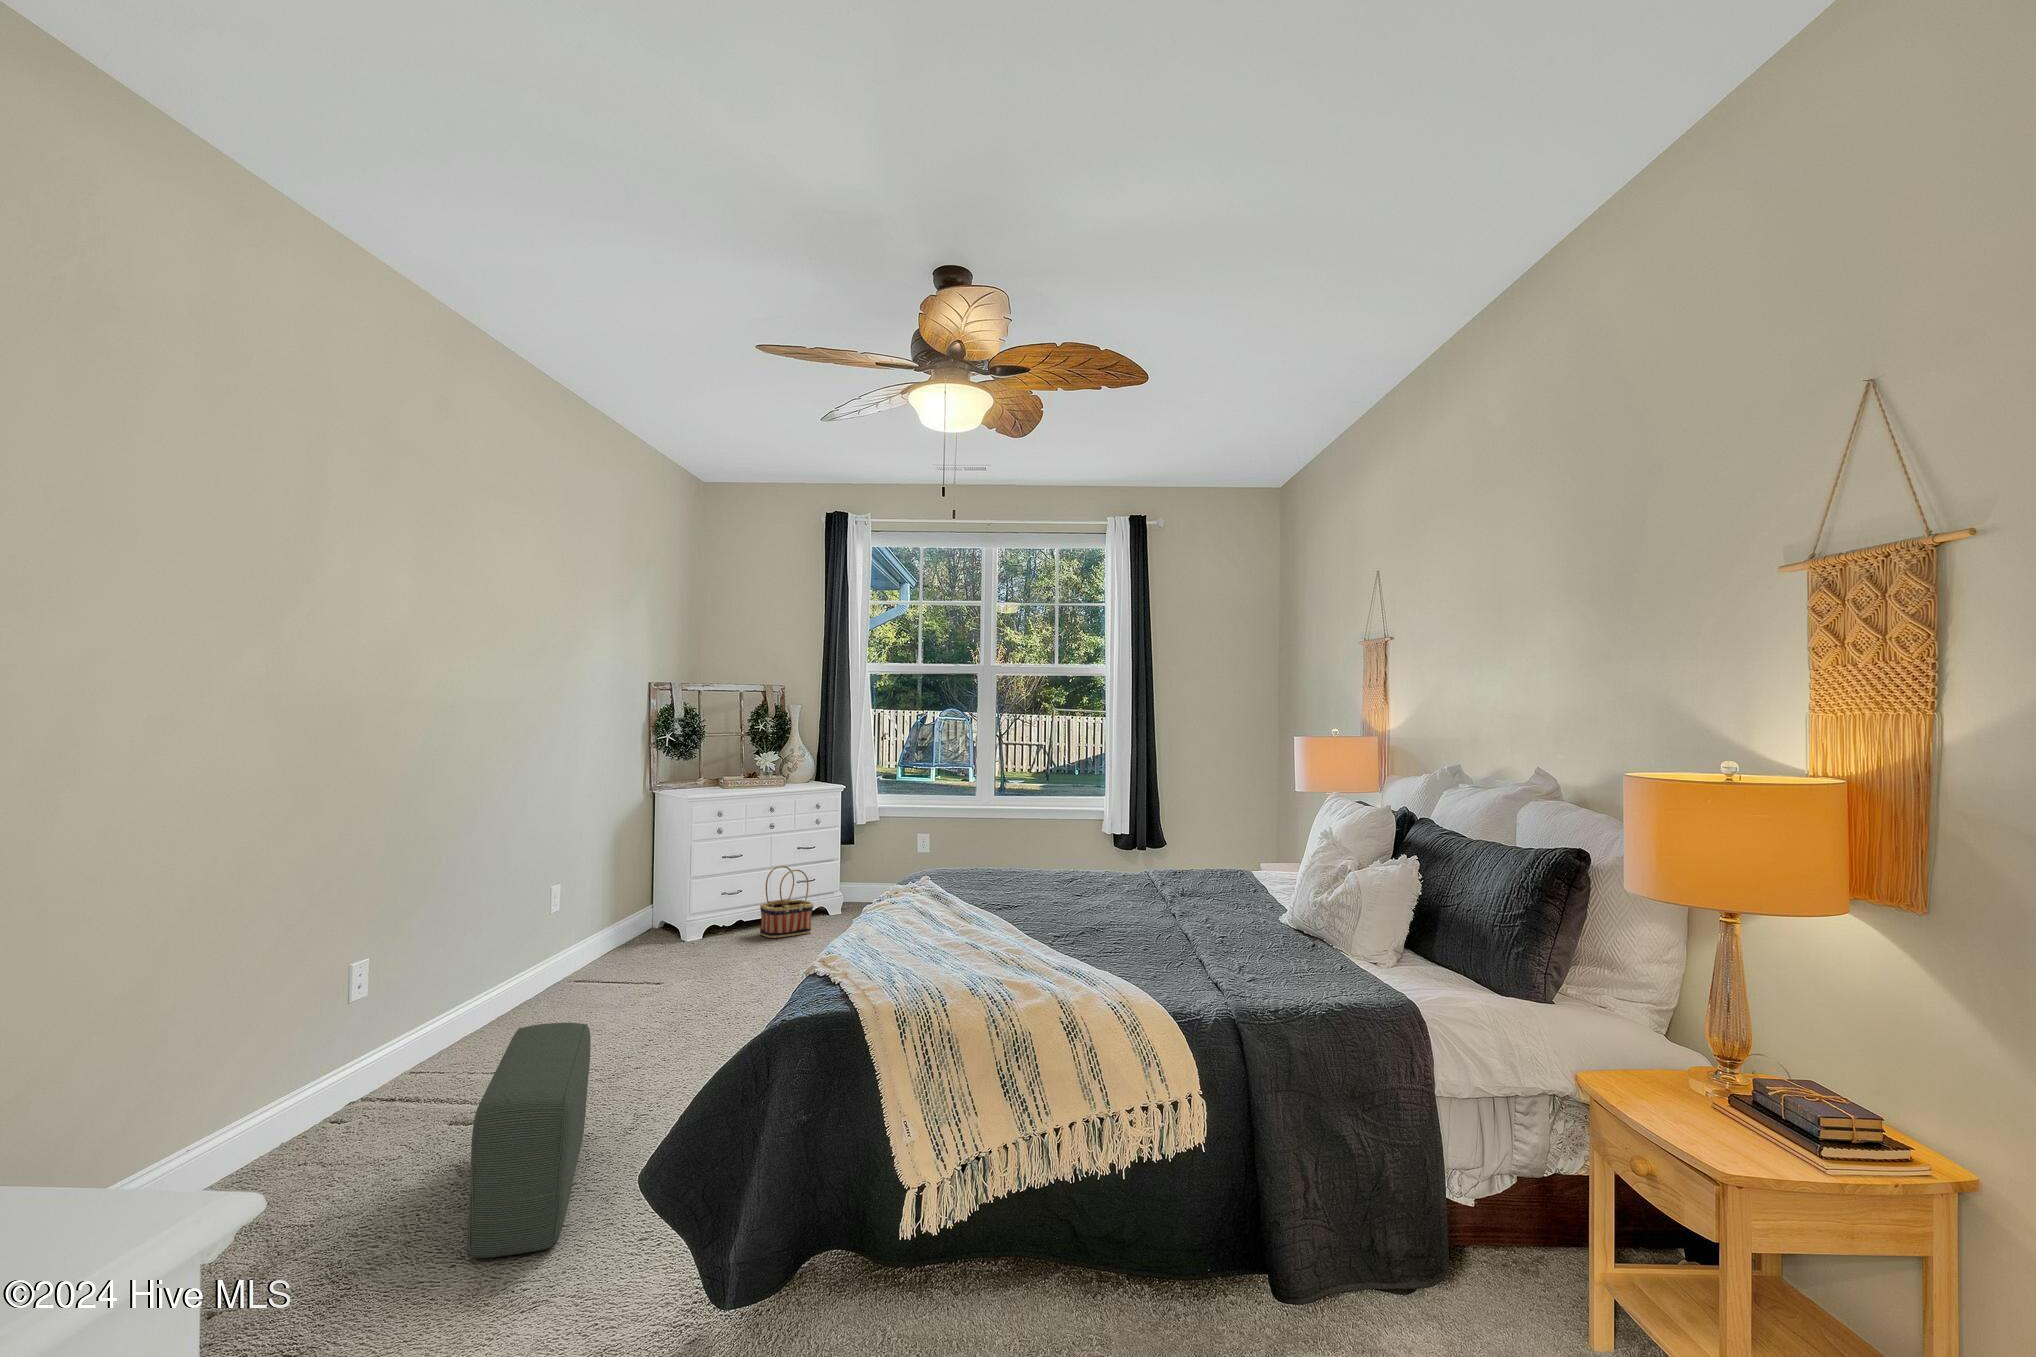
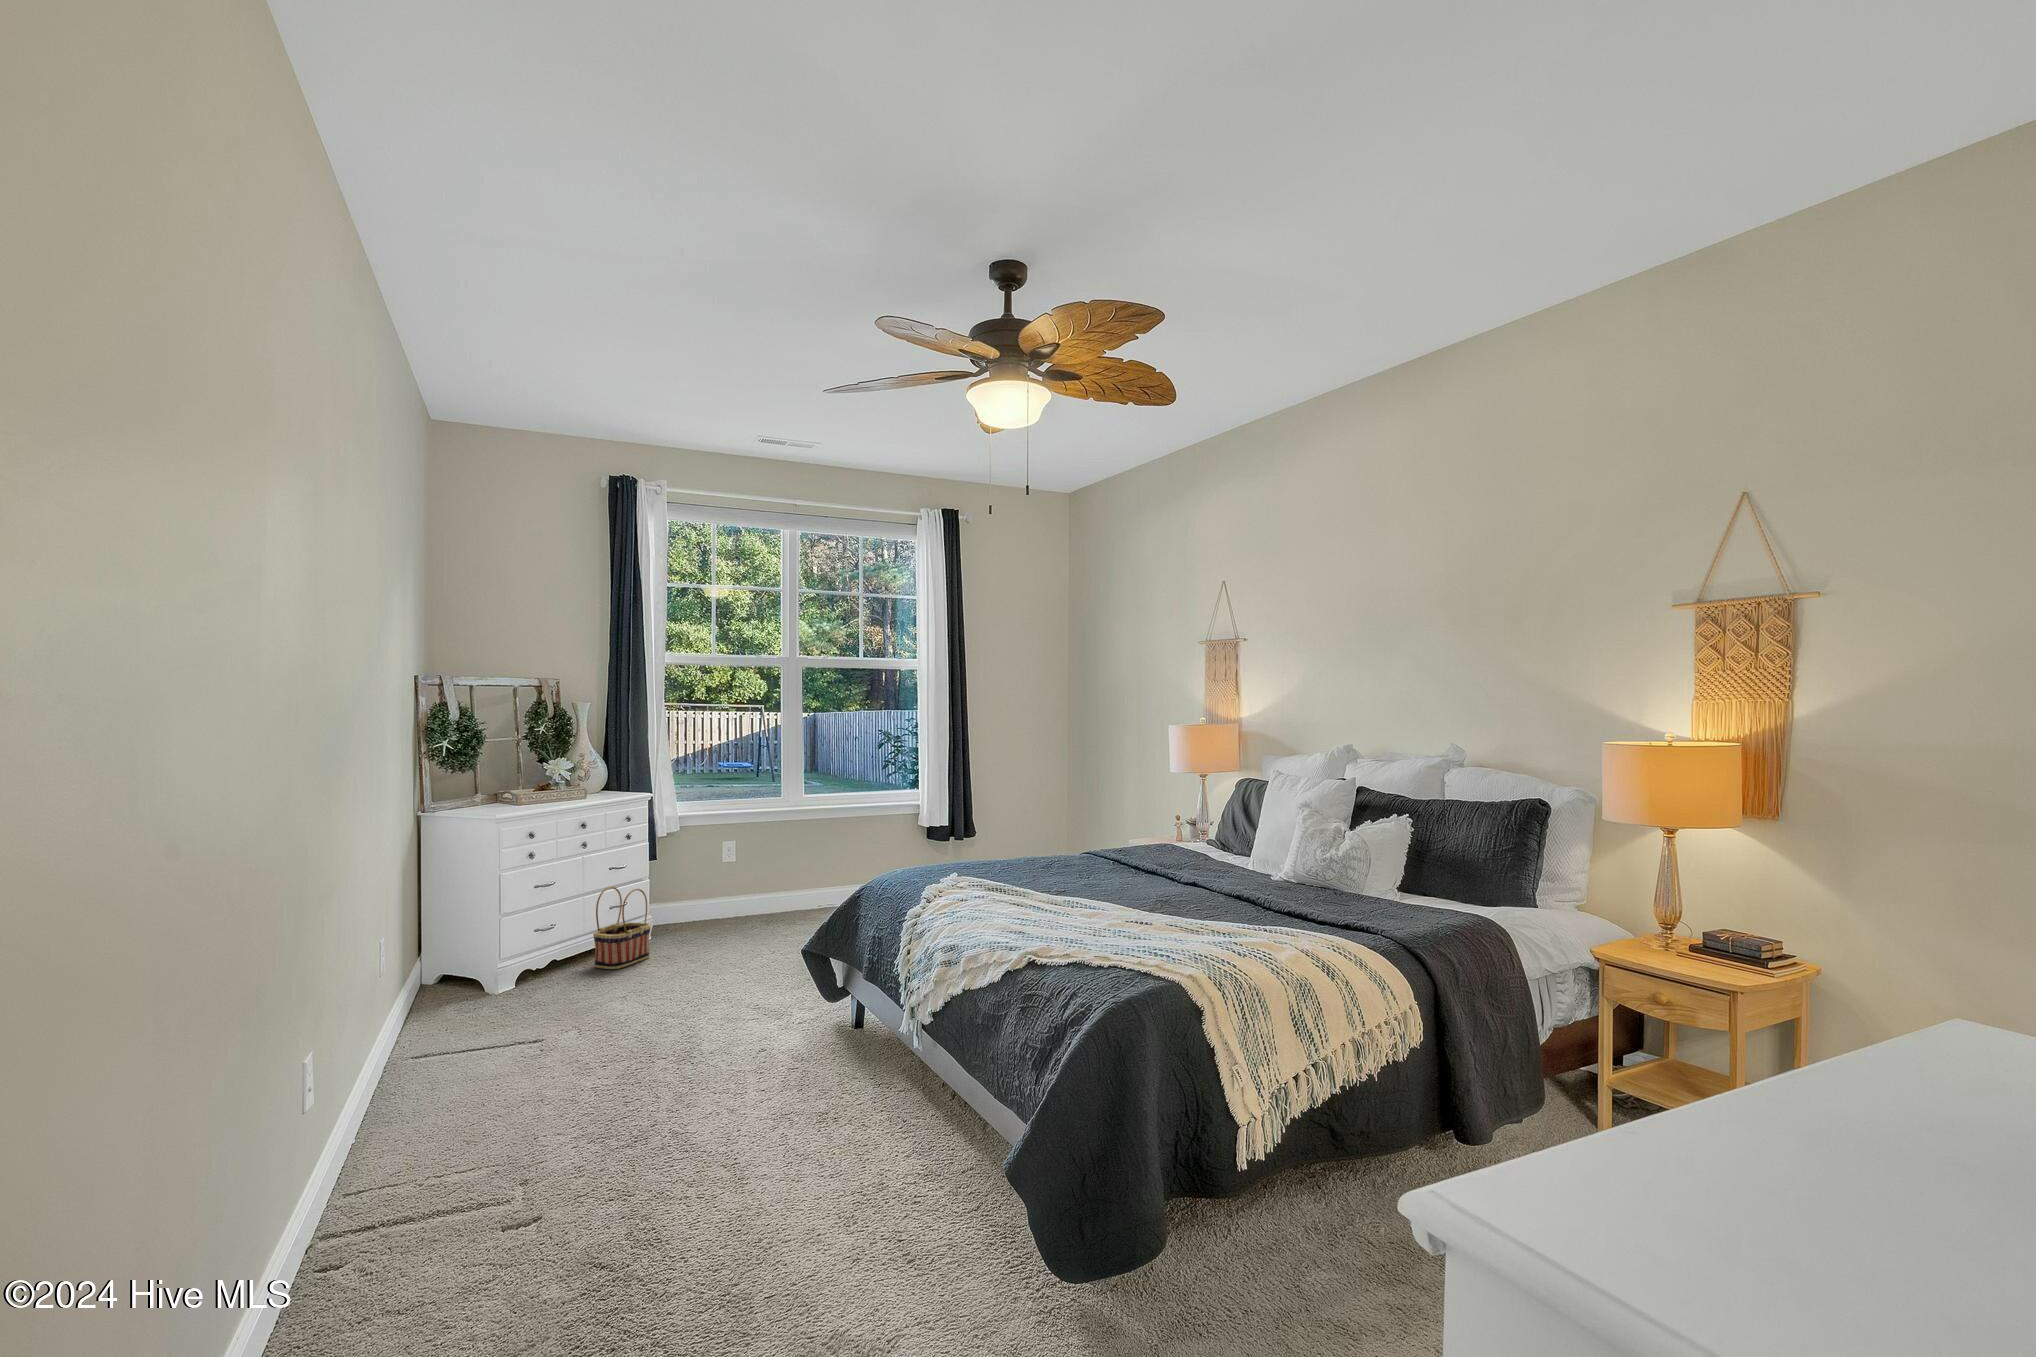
pouf: present [467,1023,591,1258] -> none [674,1070,888,1309]

